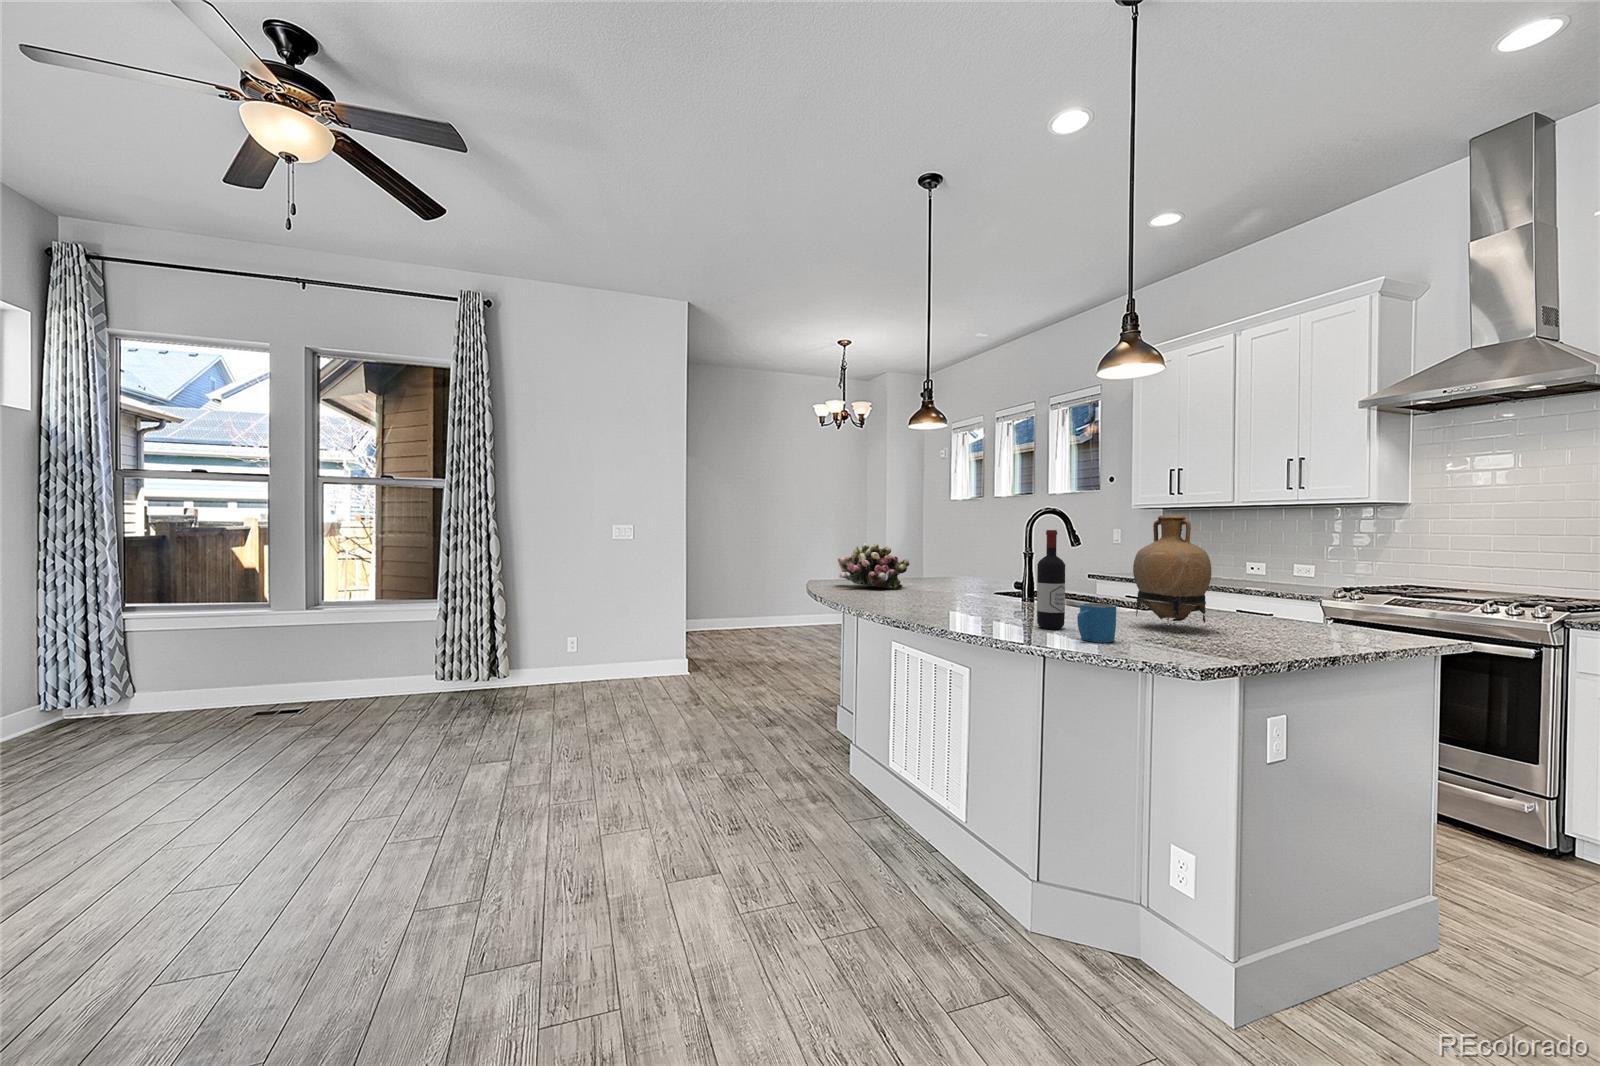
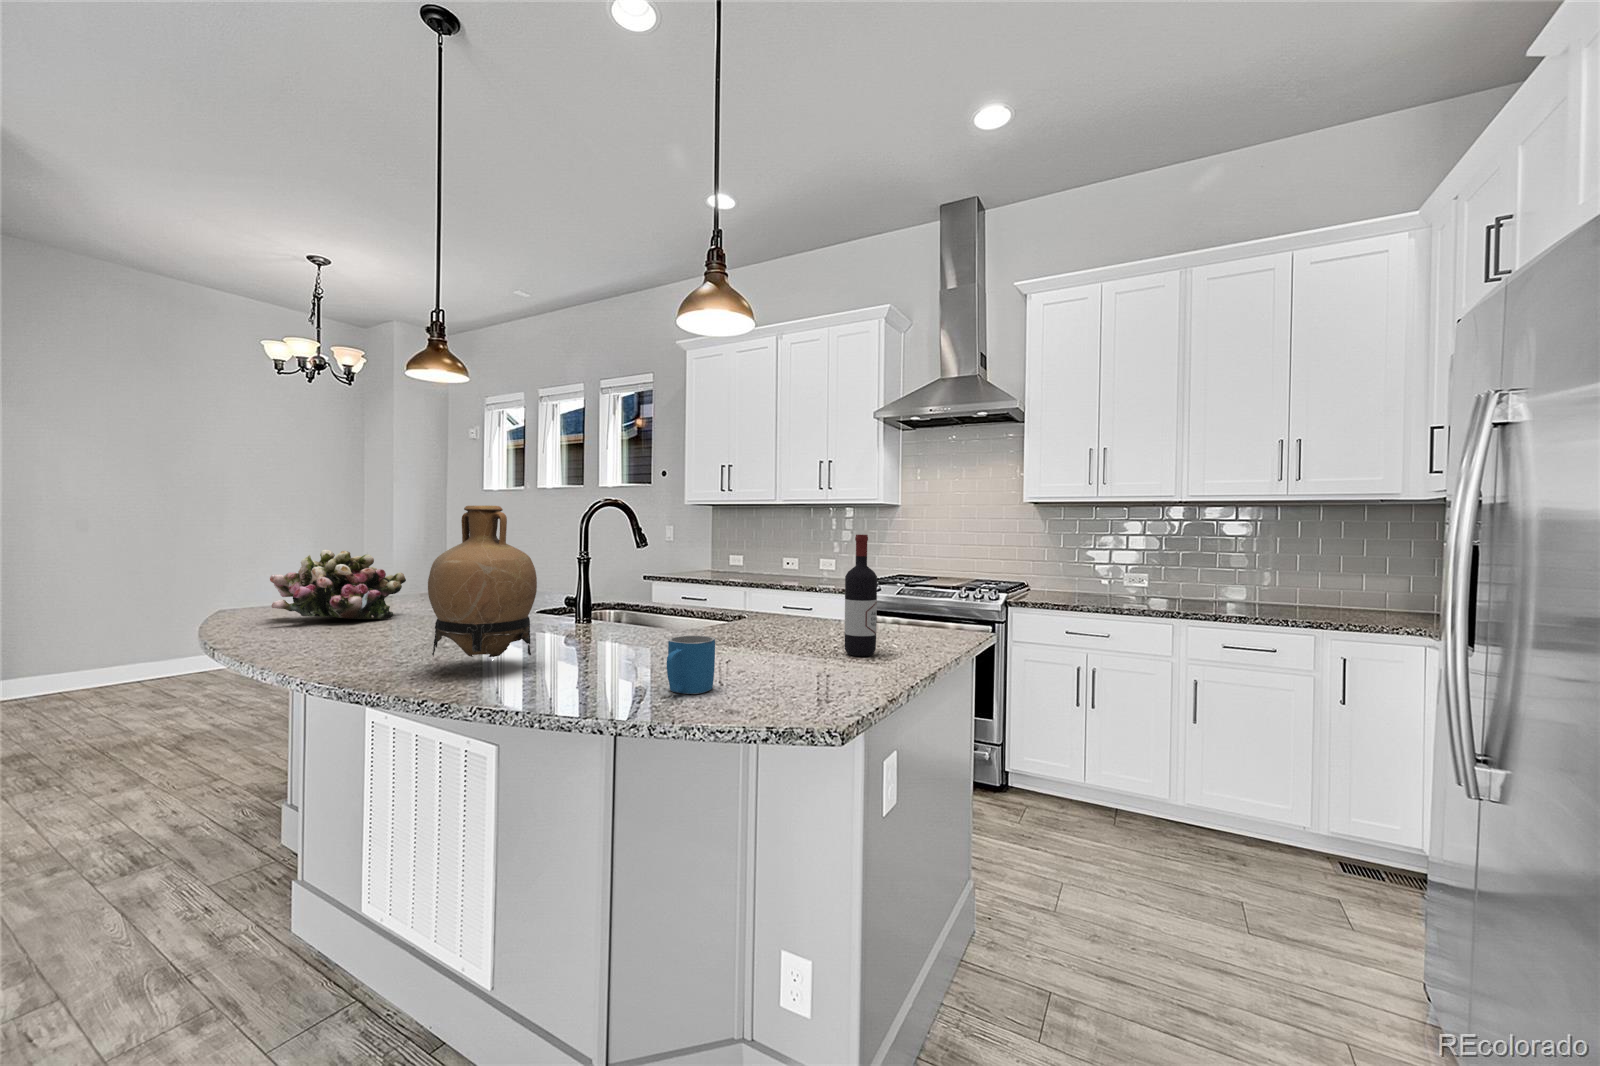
vase: present [1133,515,1211,623] -> present [428,506,537,657]
wine bottle: present [1037,530,1065,629] -> present [845,535,877,656]

